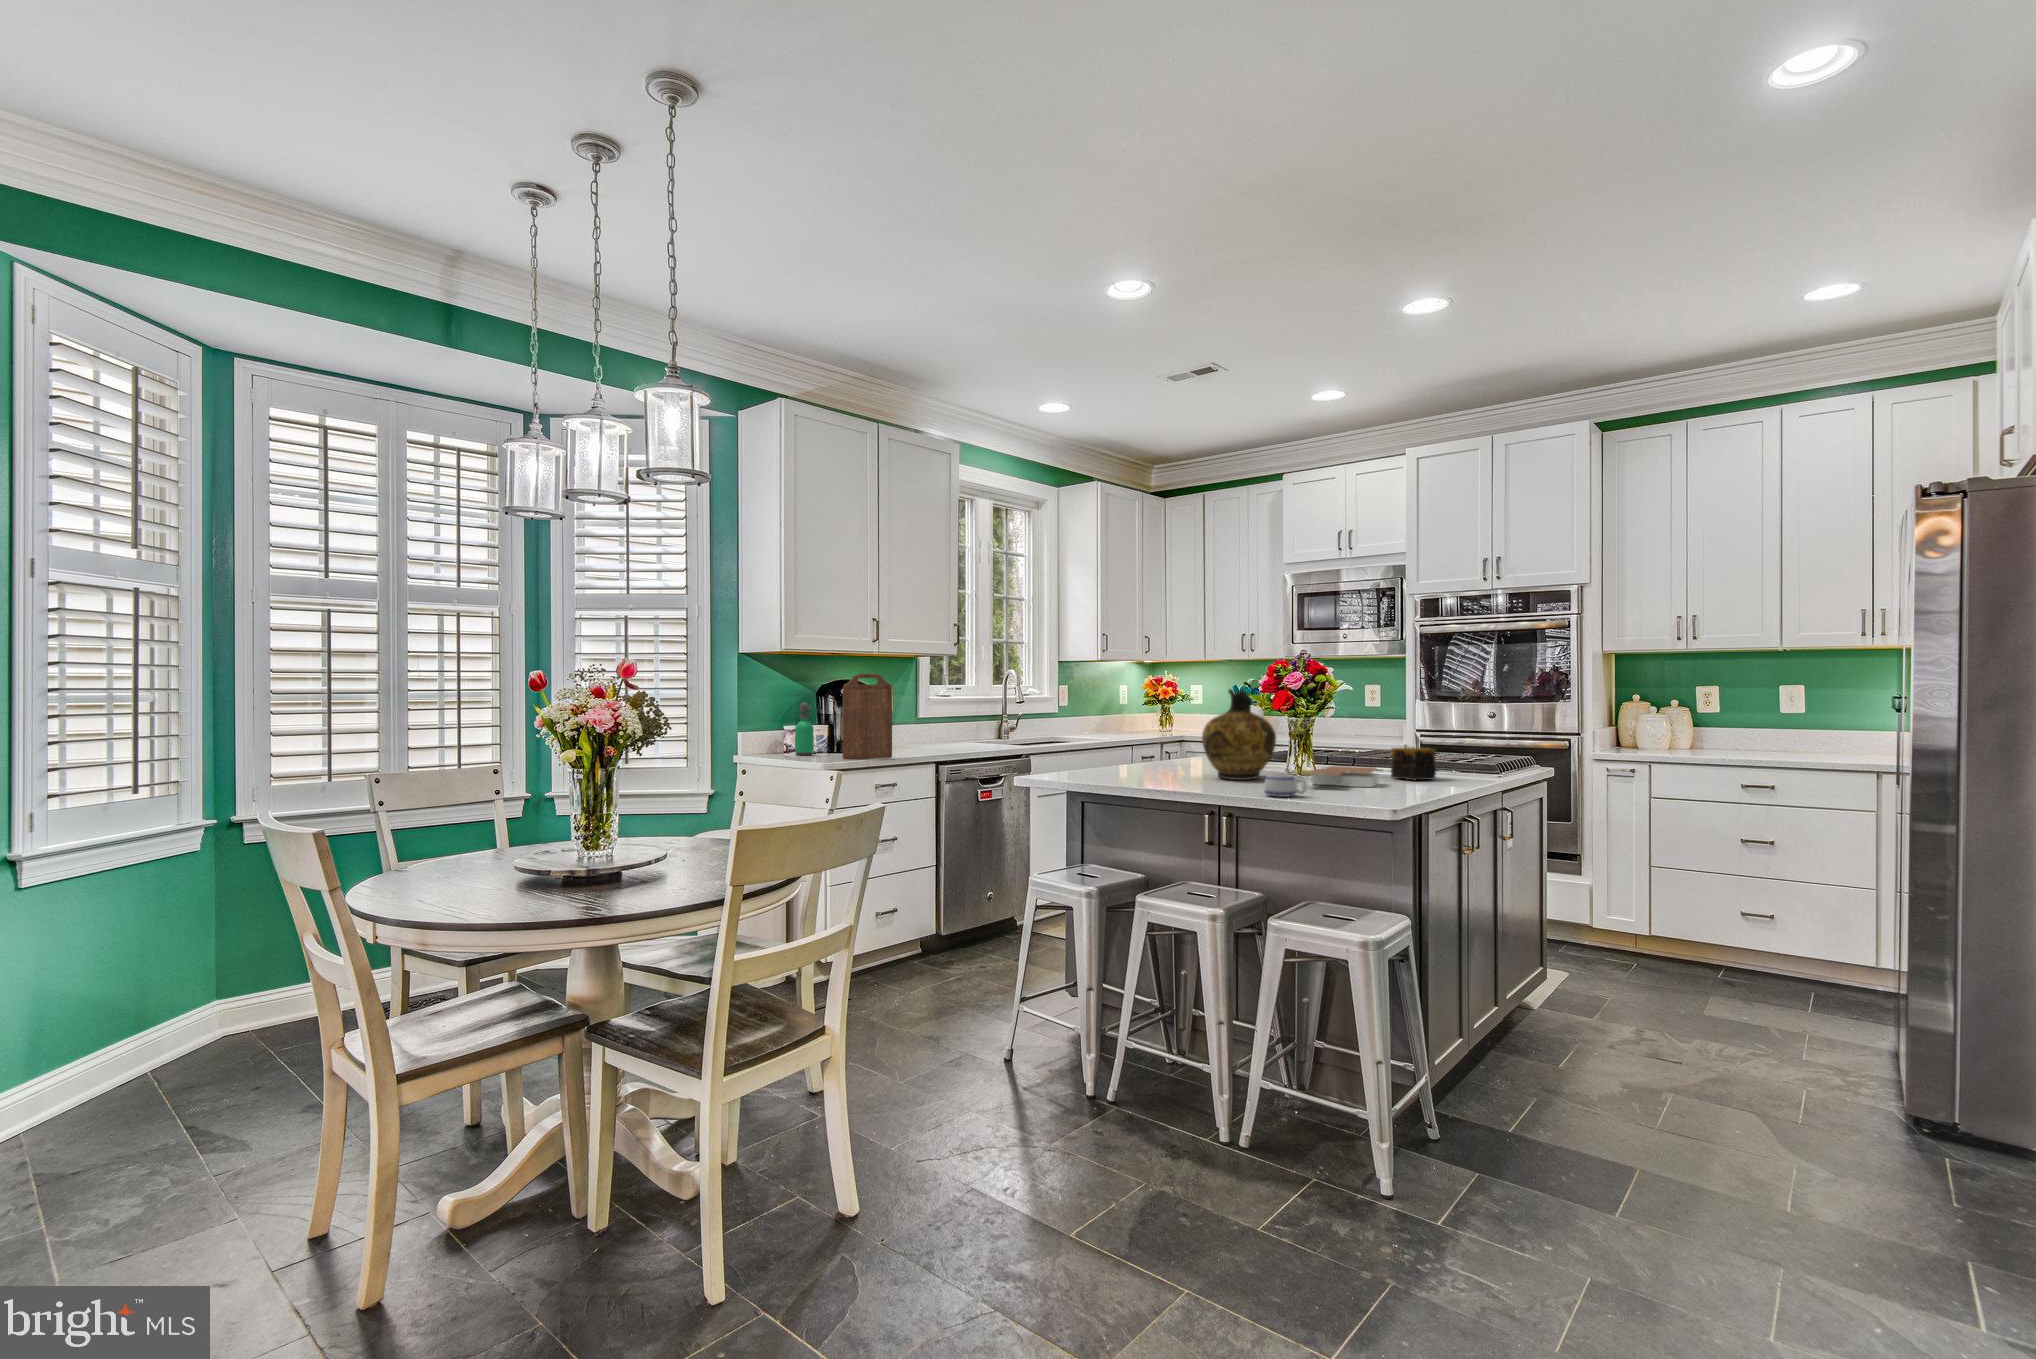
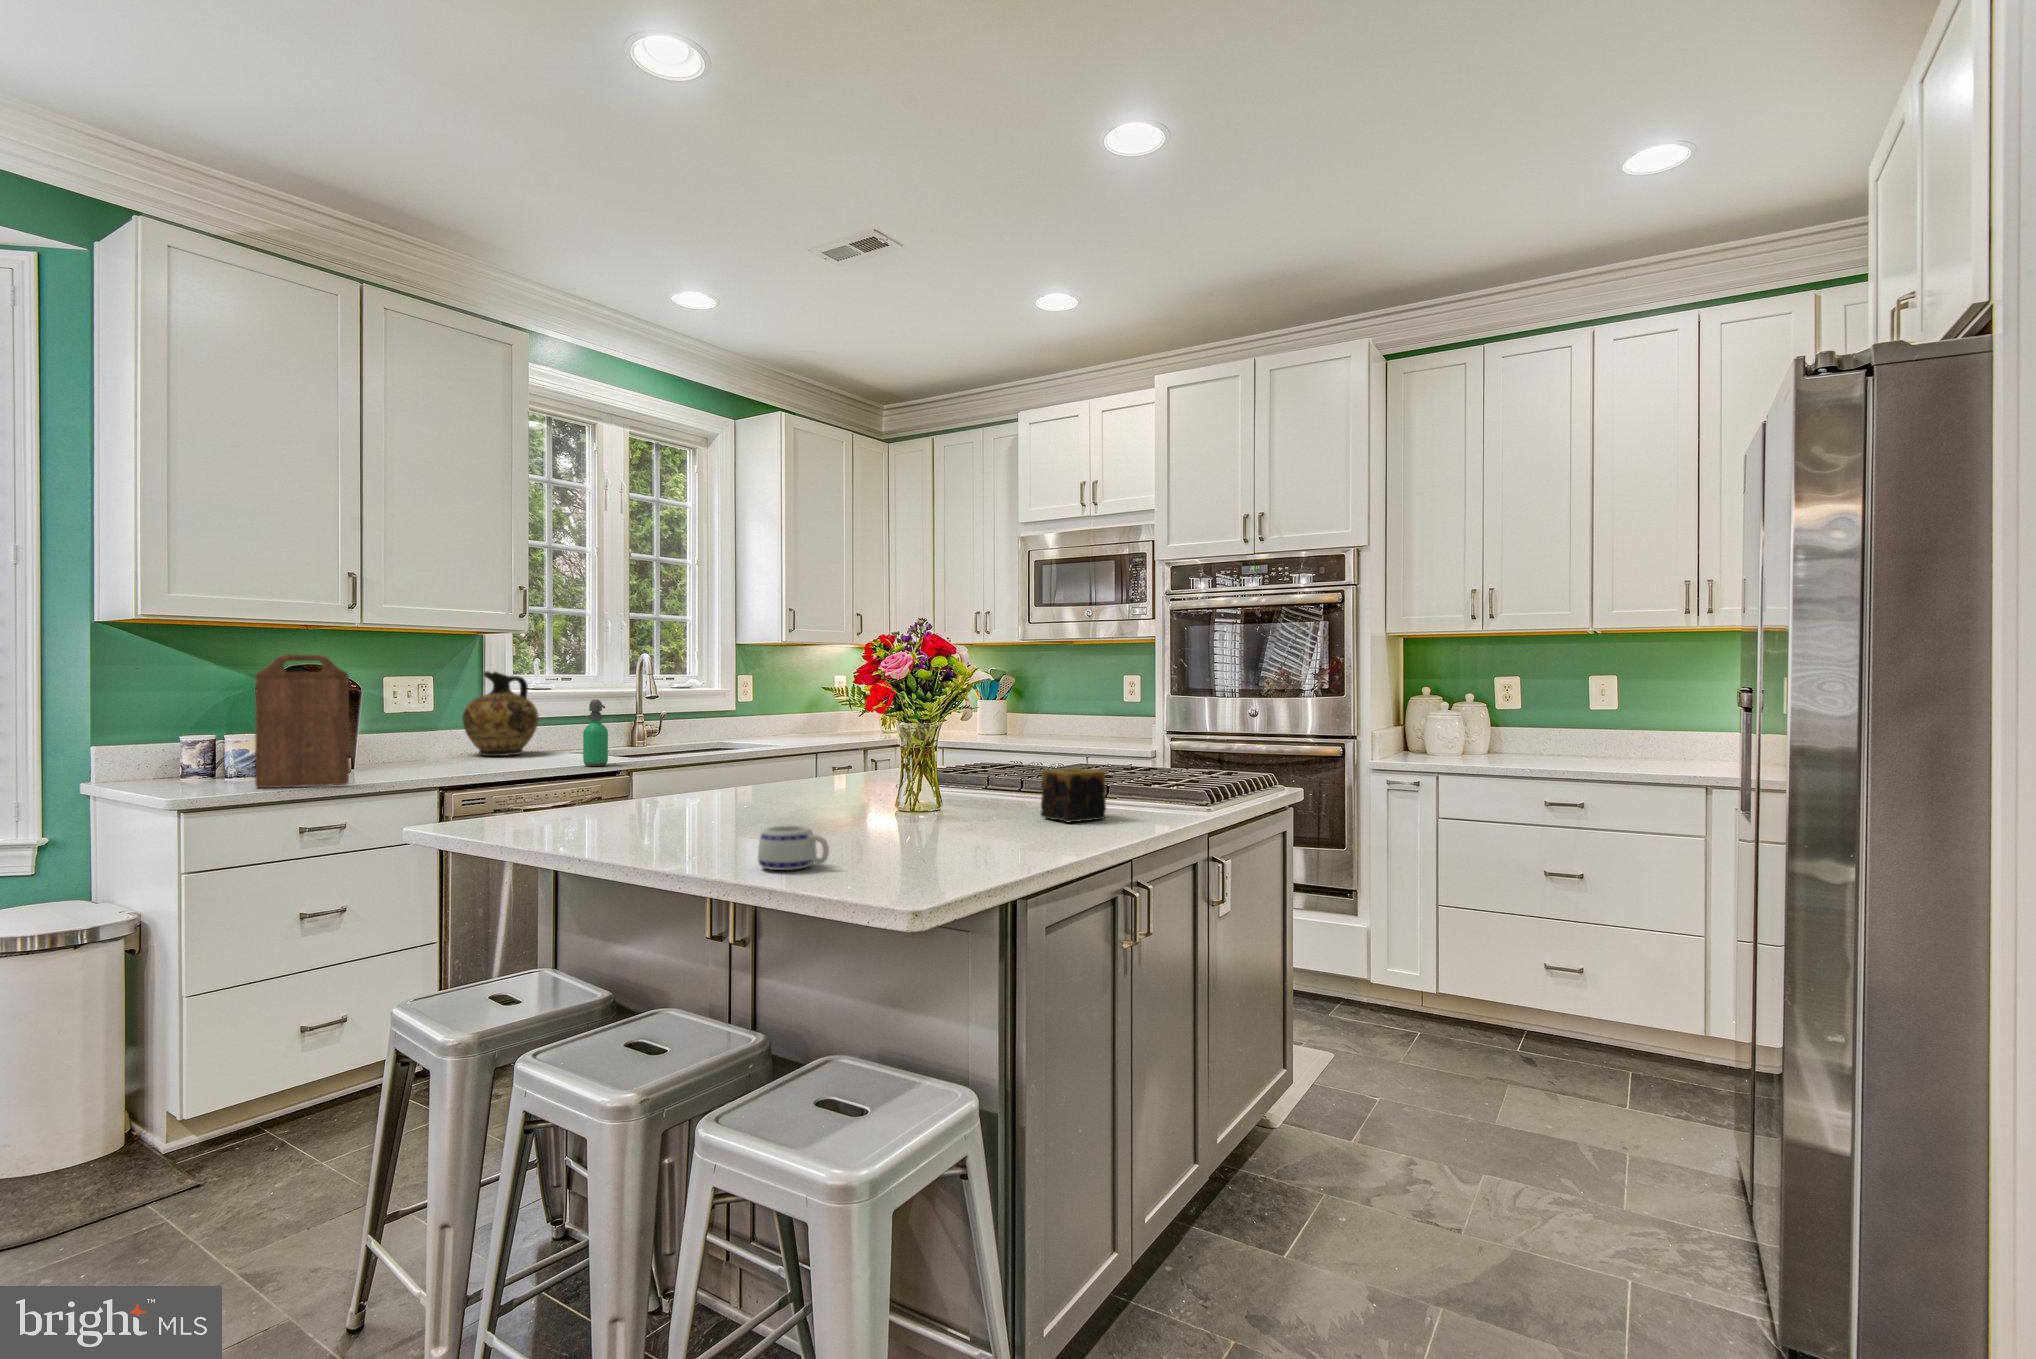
ceramic jug: present [1202,689,1276,780] -> present [462,671,539,756]
soap dispenser: present [795,702,813,755] -> present [583,700,608,766]
book: present [1303,766,1378,787] -> none [858,803,1005,840]

